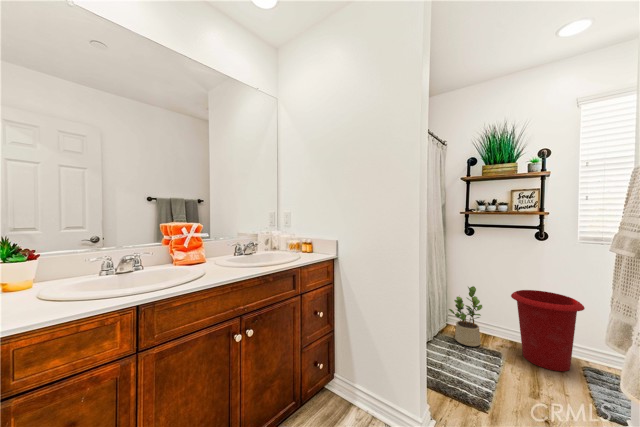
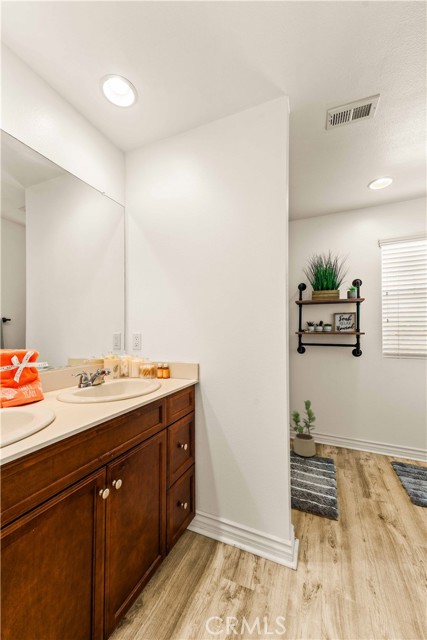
waste bin: present [511,290,585,371] -> none [338,400,393,468]

